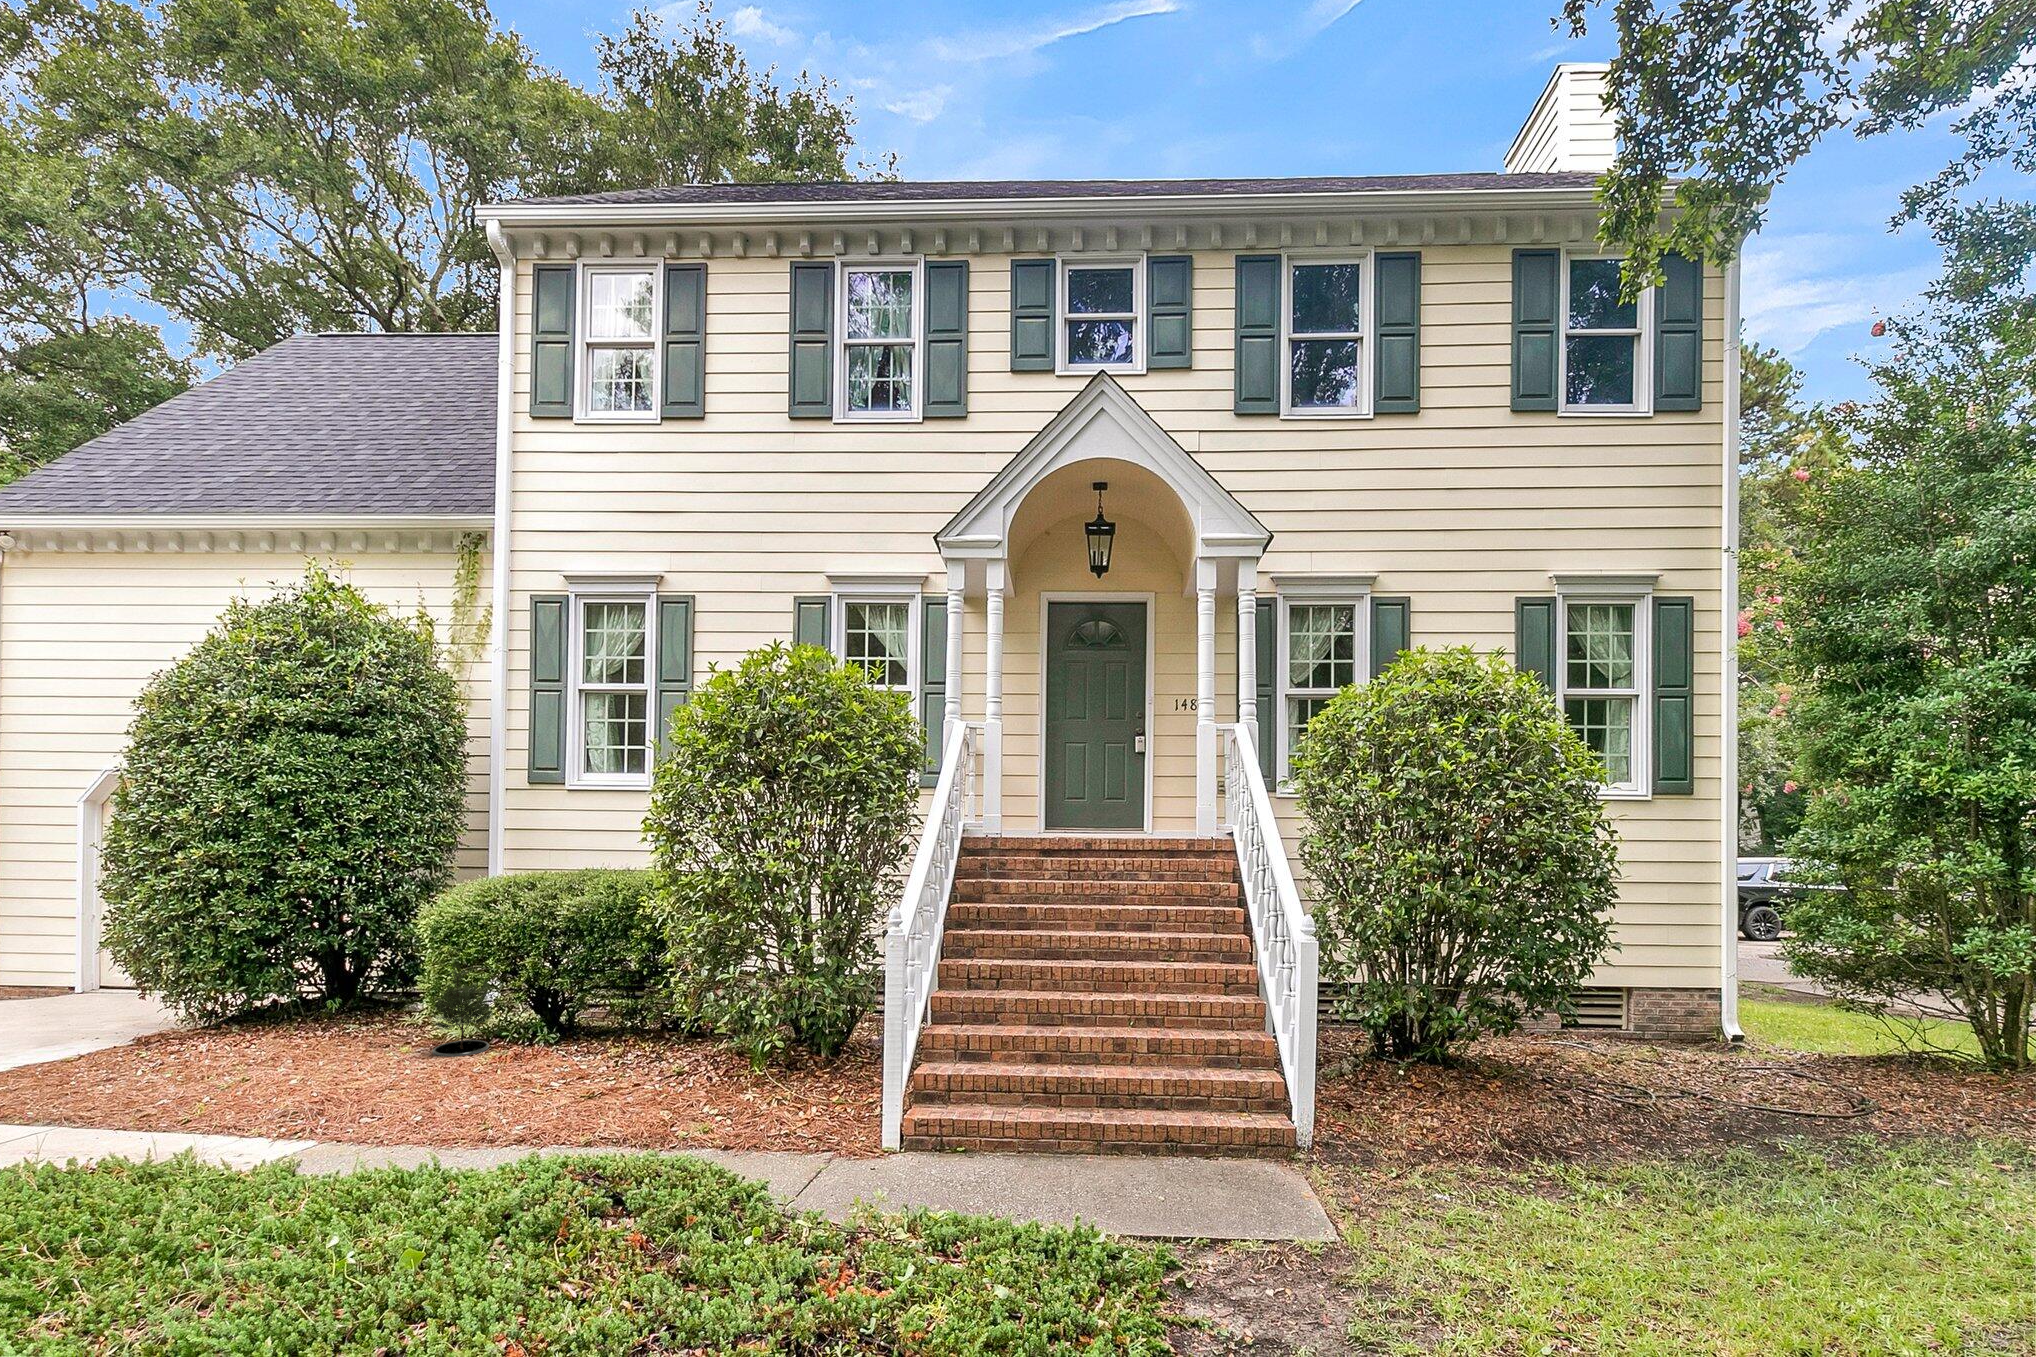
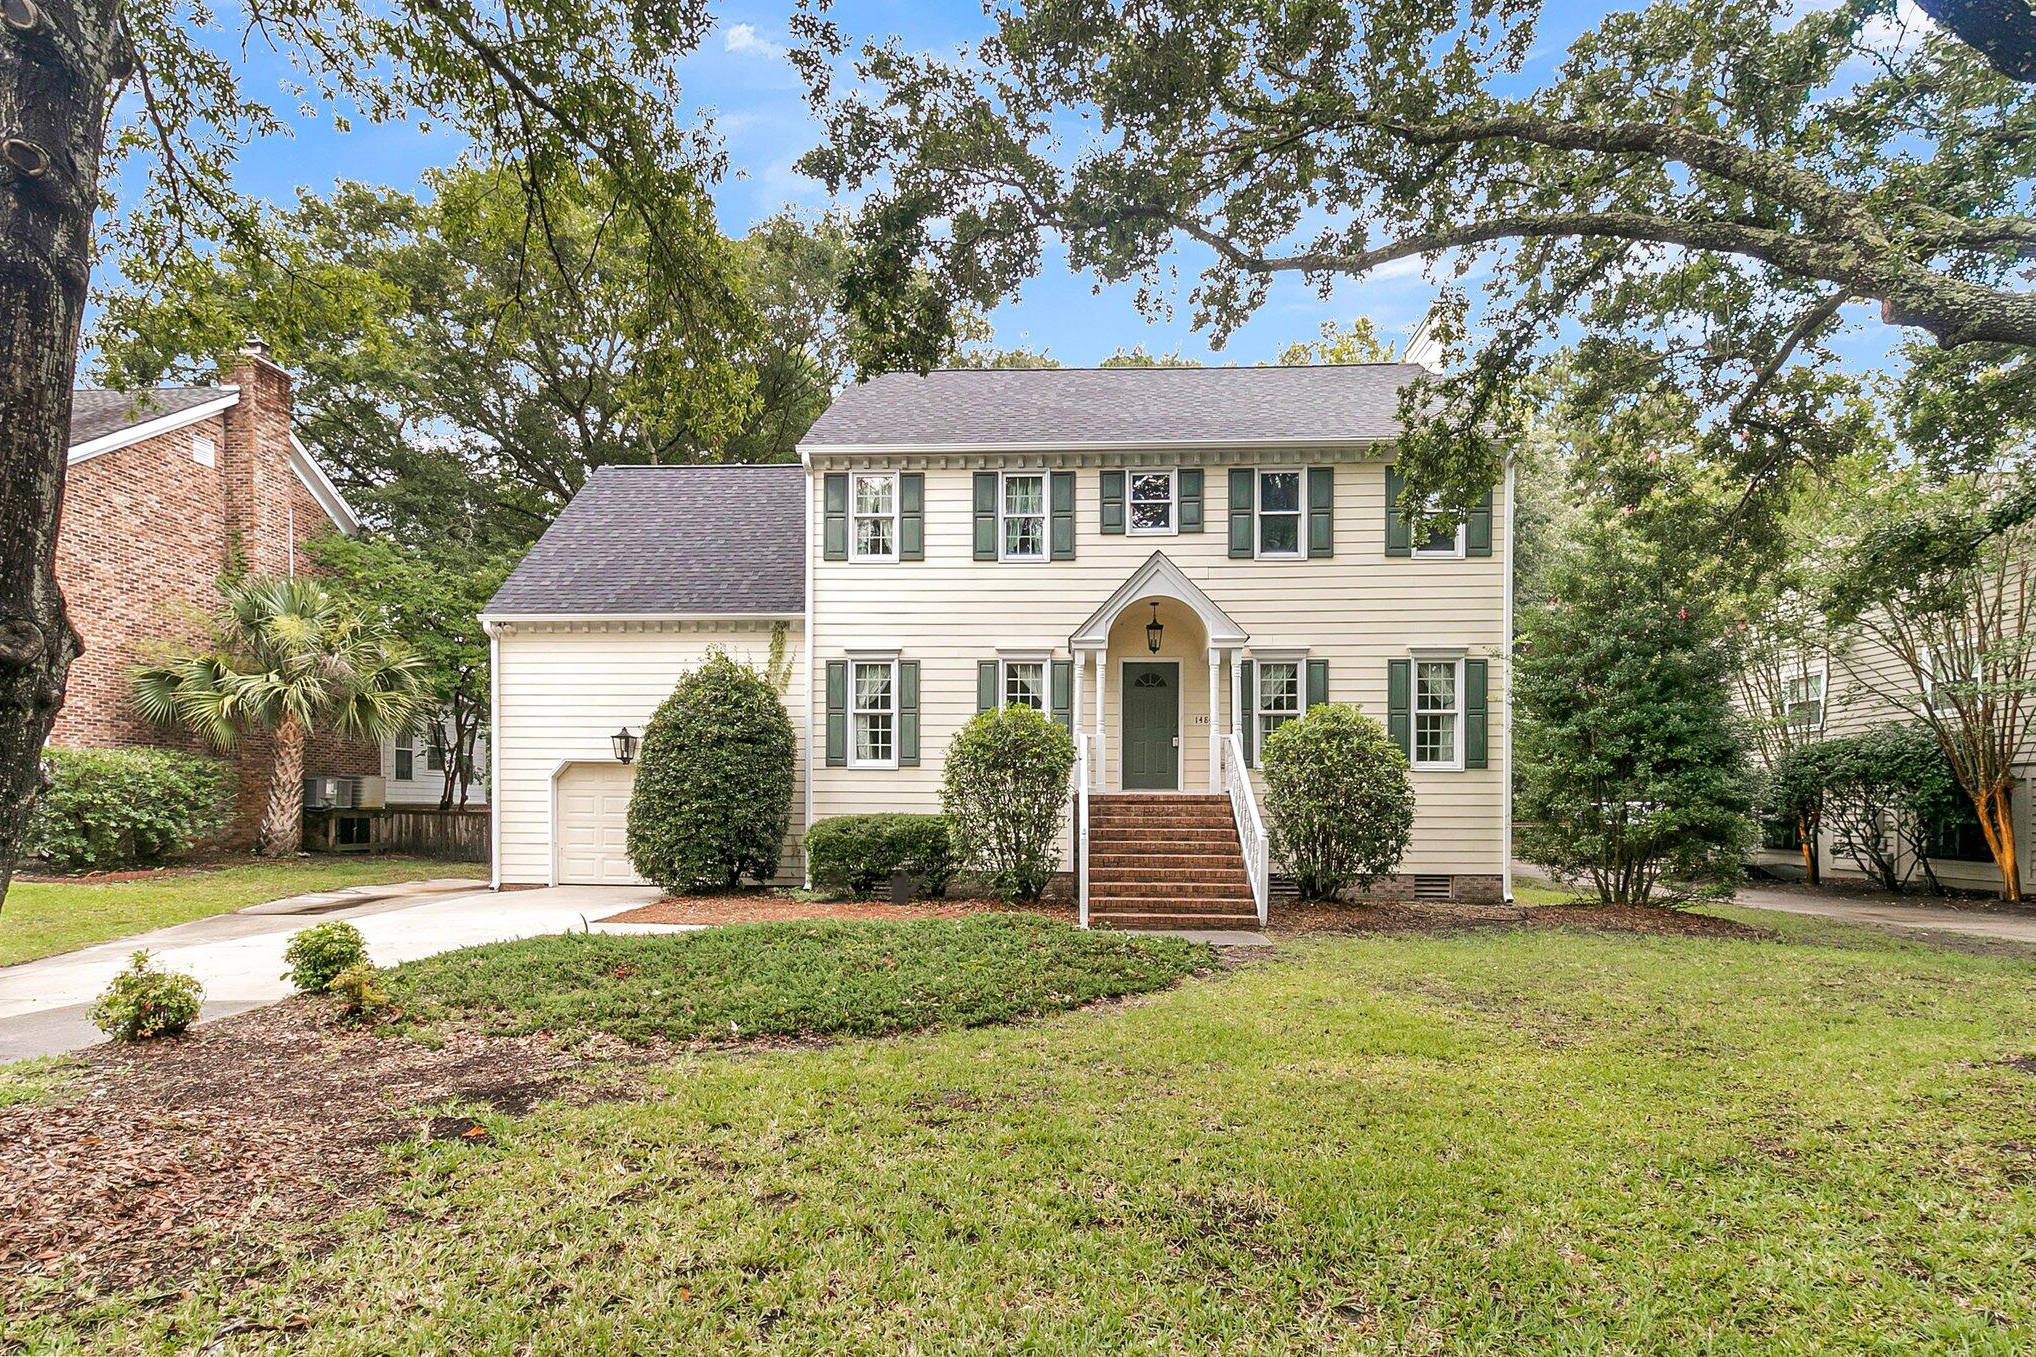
watering can: none [556,978,652,1058] -> present [887,866,927,904]

